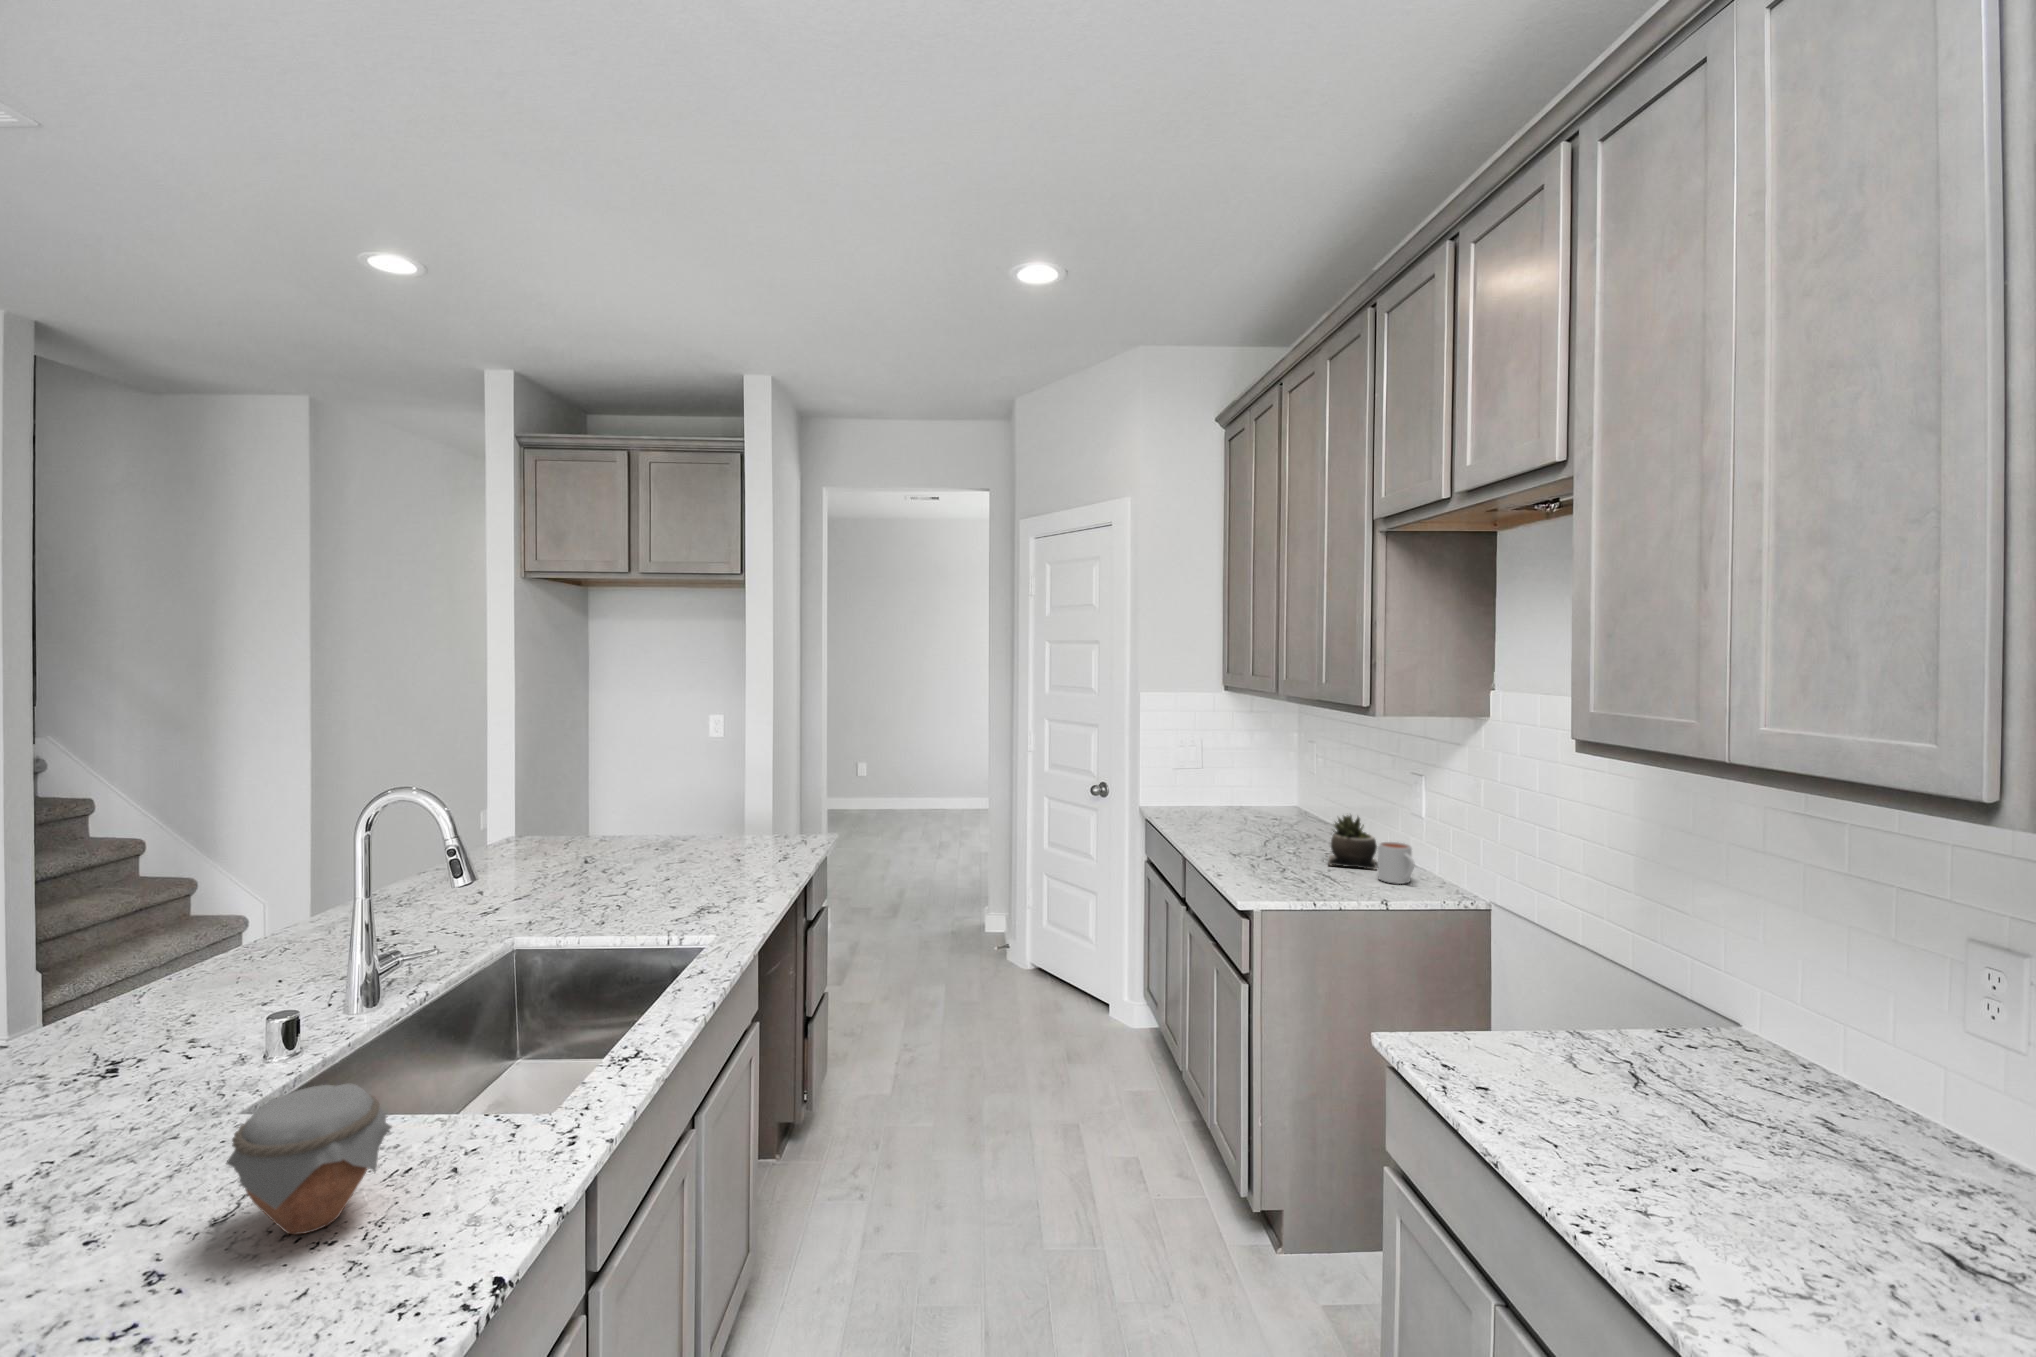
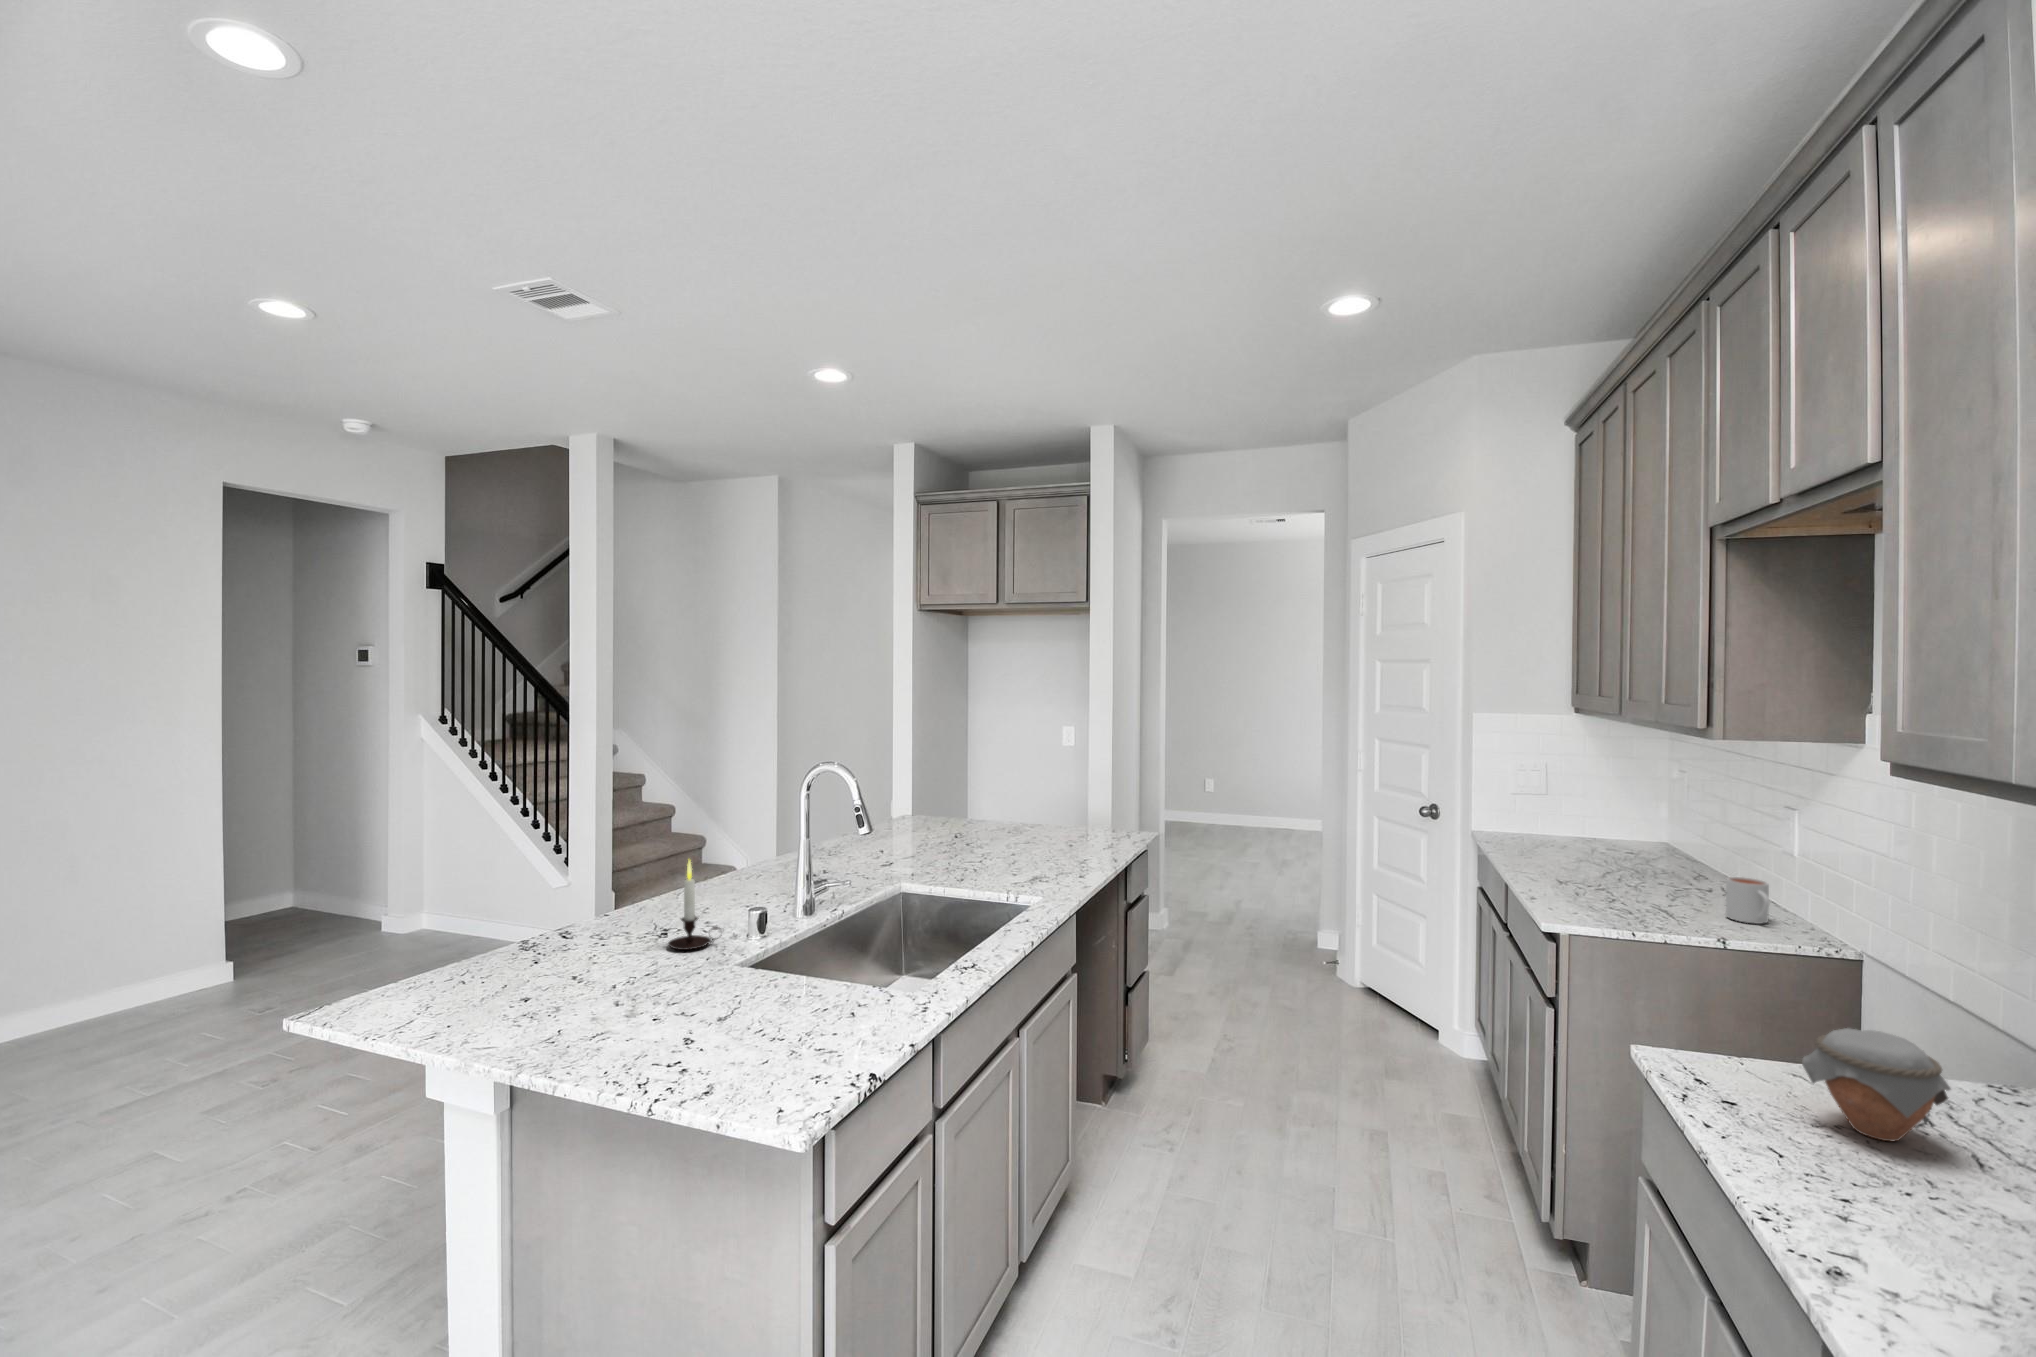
succulent plant: present [1328,815,1377,869] -> none [1669,844,1737,908]
candle: none [103,953,213,1103] -> present [668,860,719,950]
jar: present [227,1084,392,1235] -> present [1802,1028,1951,1141]

